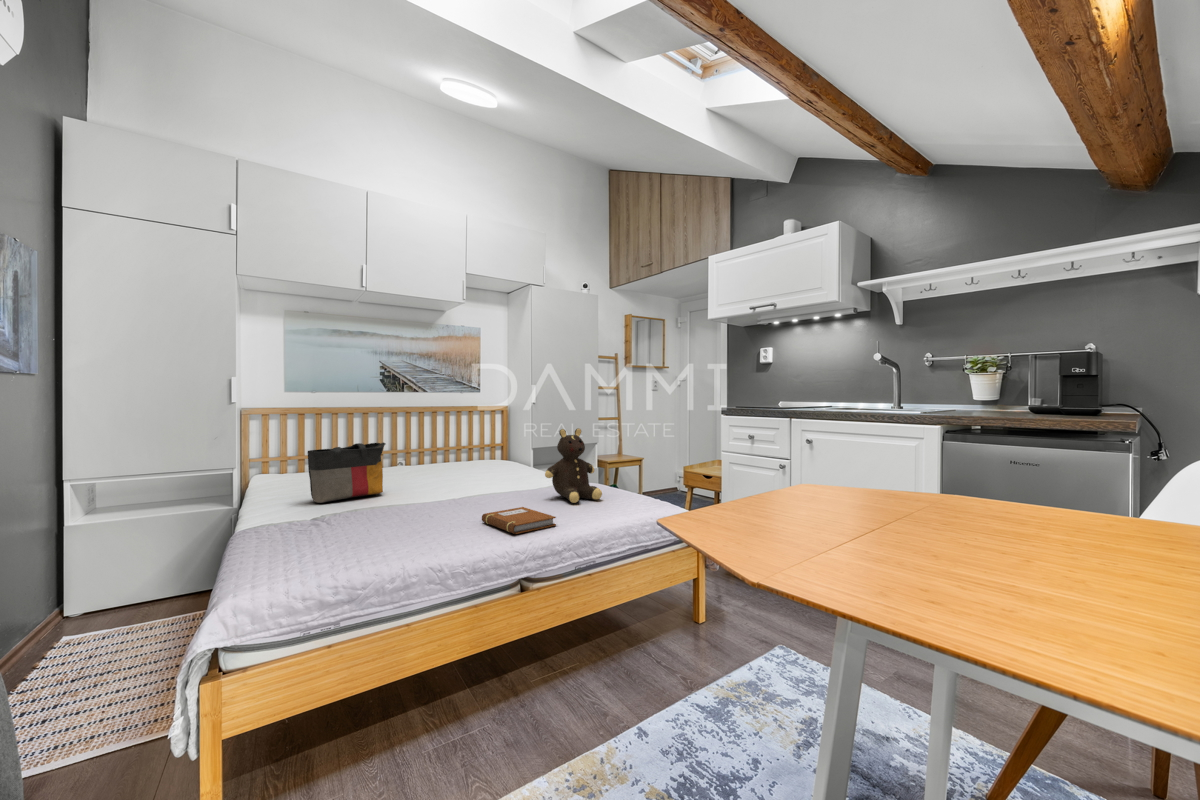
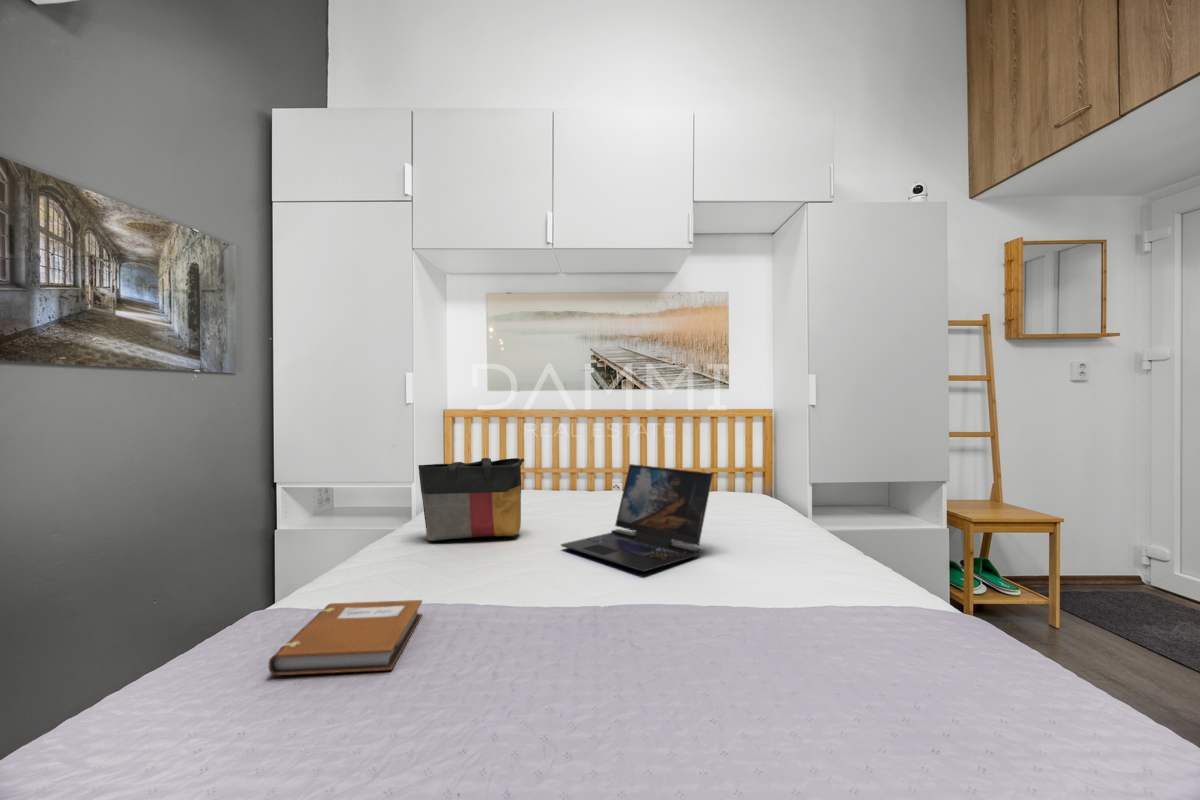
teddy bear: present [545,428,602,503] -> none [754,450,896,630]
laptop: none [421,443,509,497] -> present [561,464,713,572]
notebook: present [482,507,556,534] -> present [269,600,422,675]

